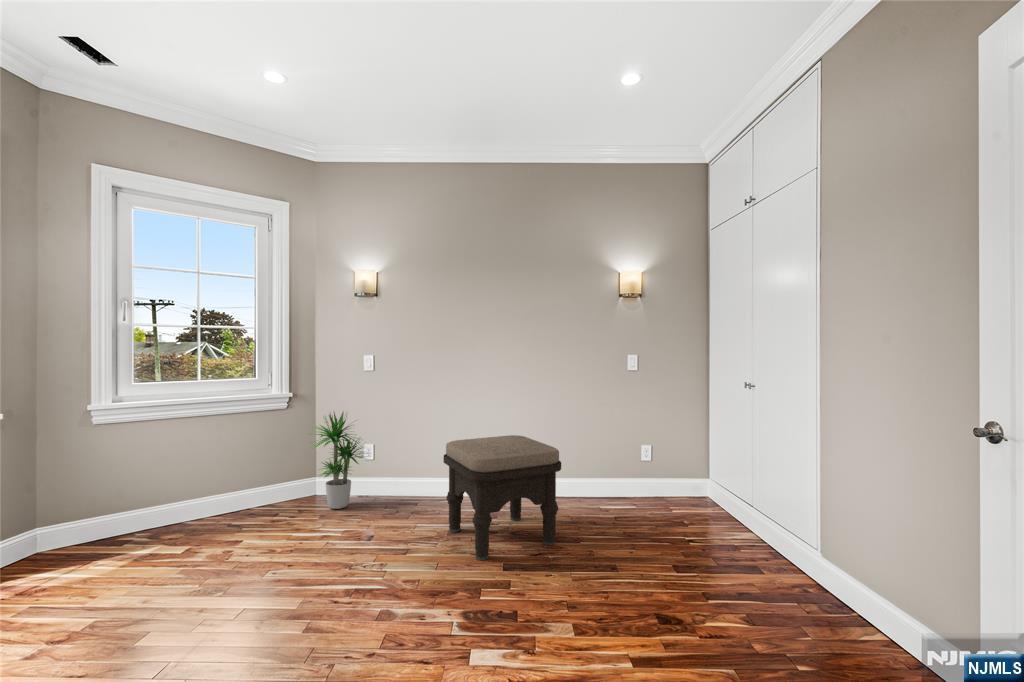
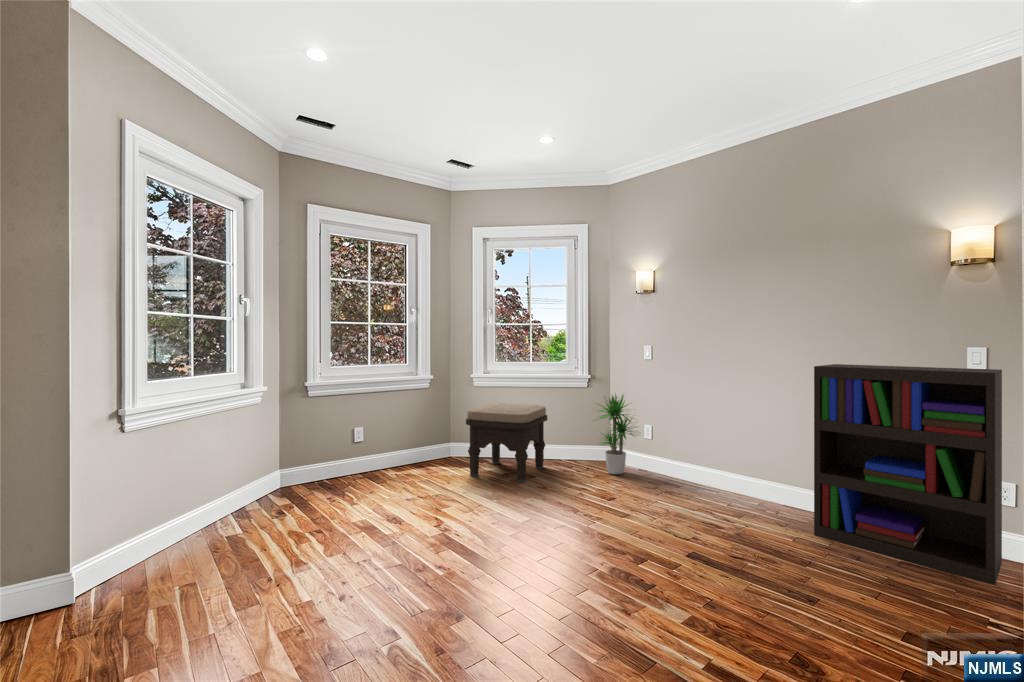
bookshelf: none [551,369,662,515] -> present [814,364,1002,585]
ottoman: present [444,435,561,560] -> present [466,403,547,482]

